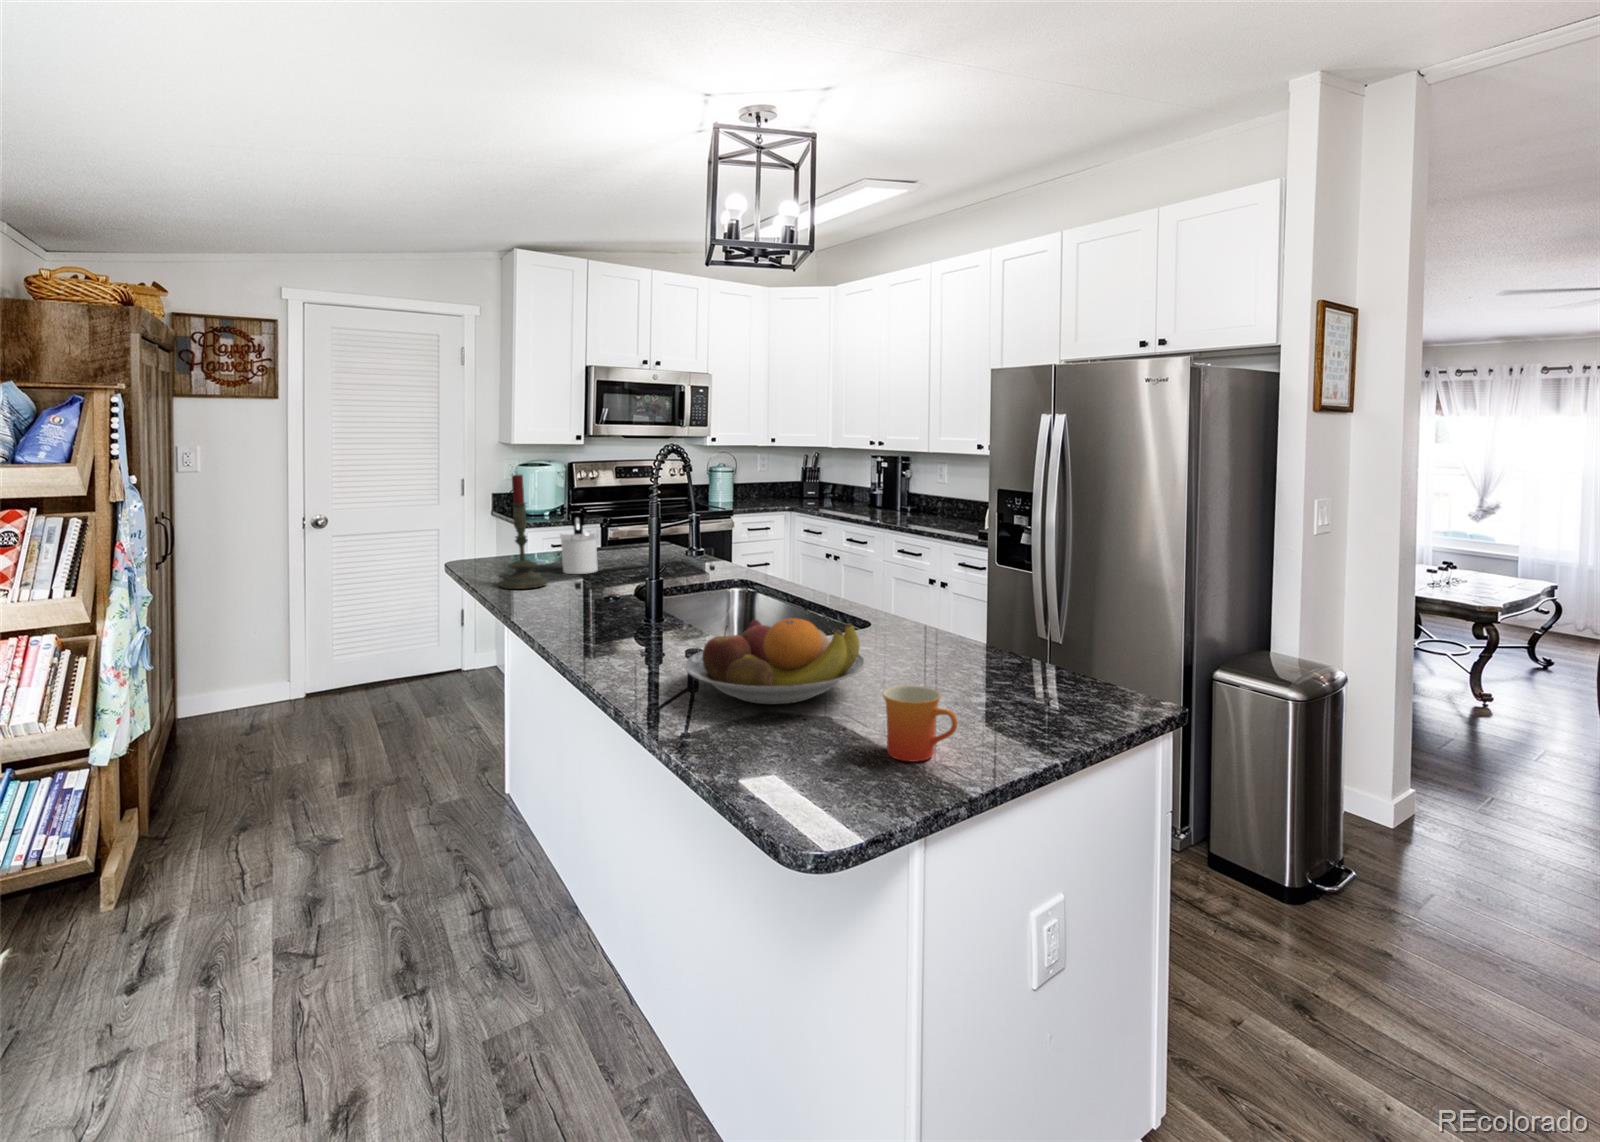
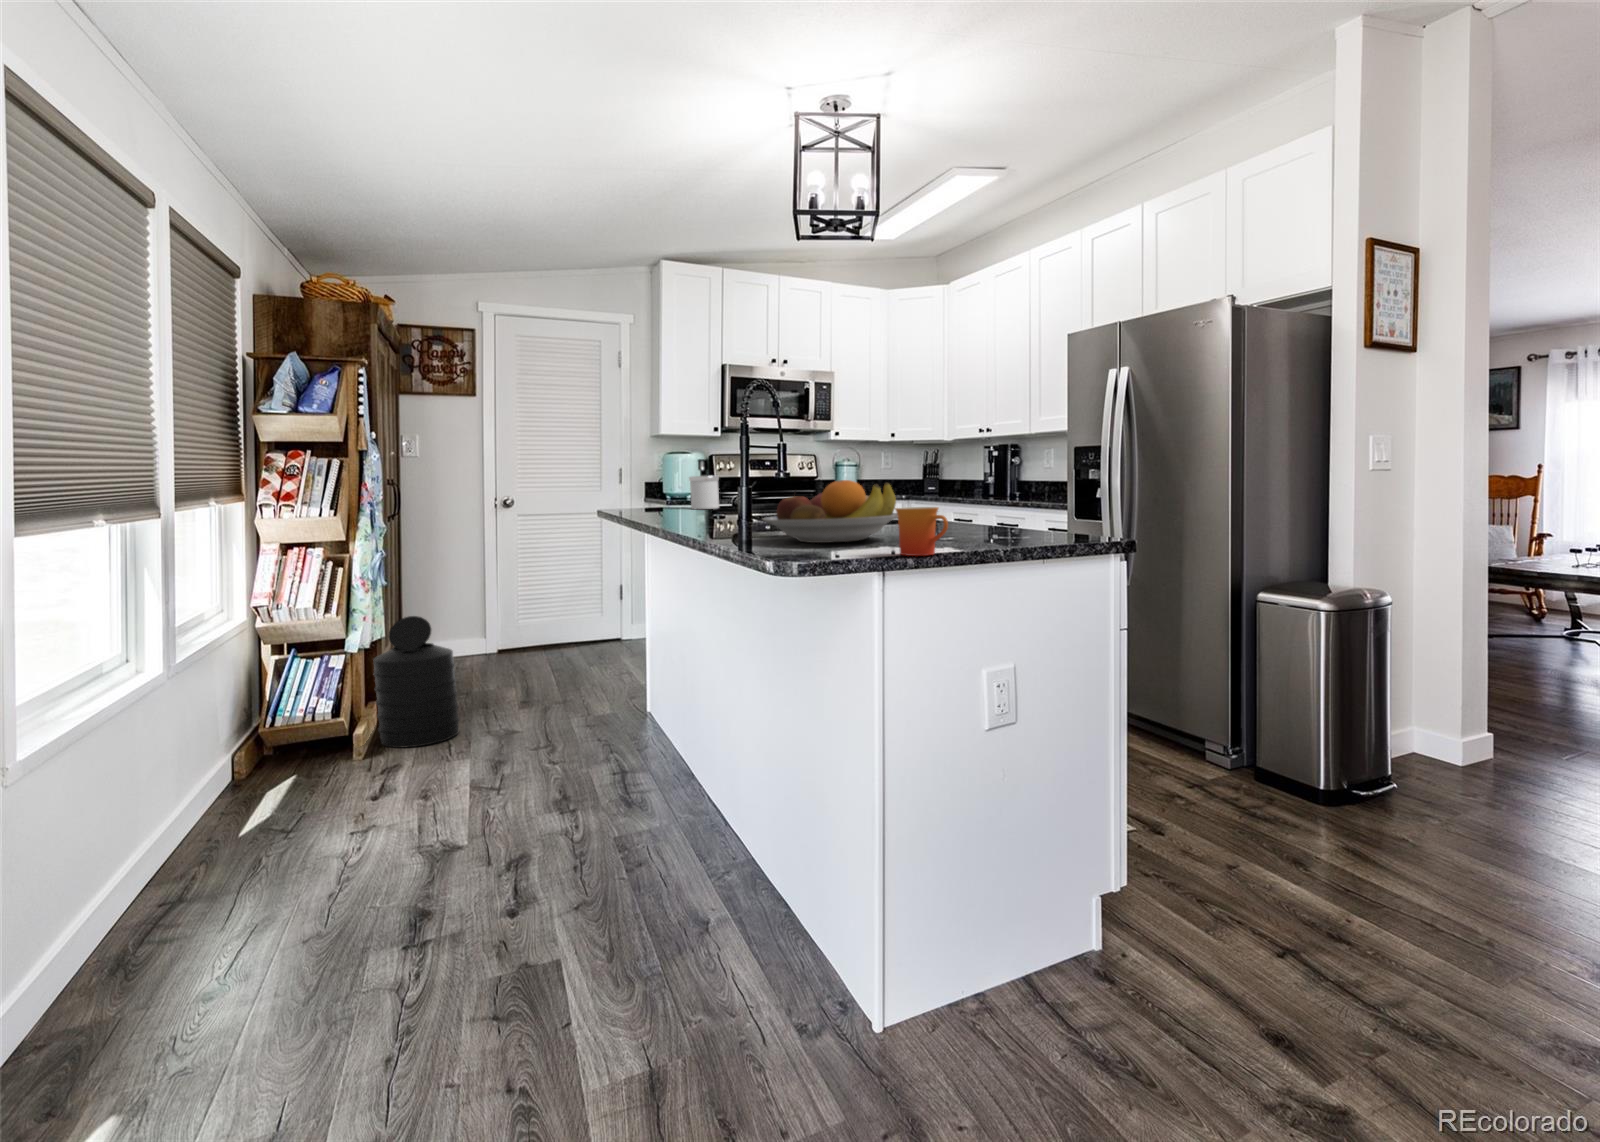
candle: present [501,474,547,589] -> none [640,420,677,514]
trash can: none [136,710,262,885] -> present [374,616,460,748]

